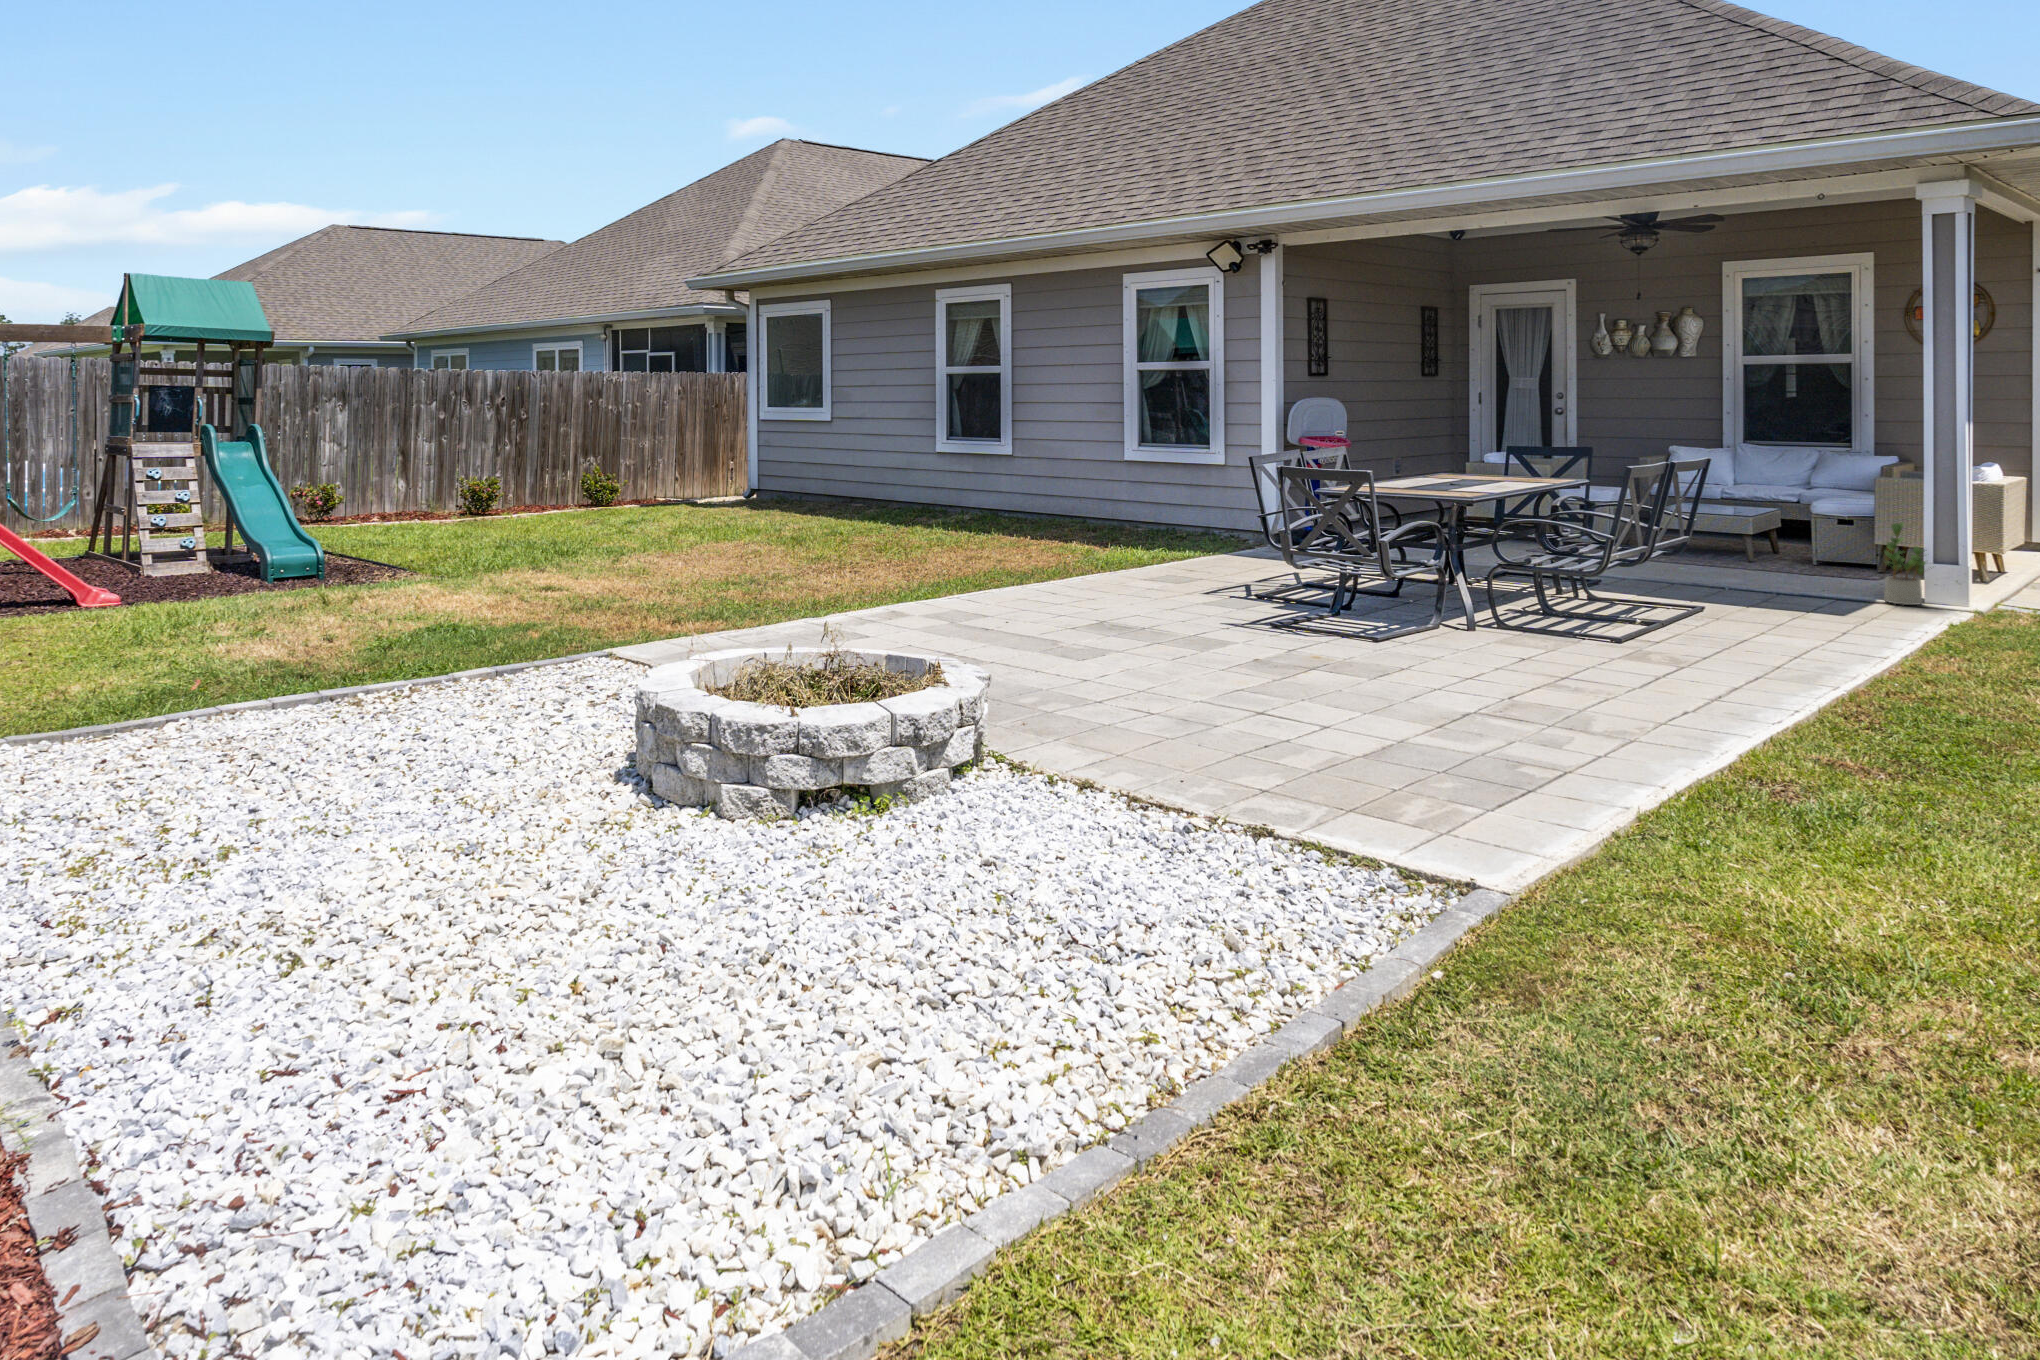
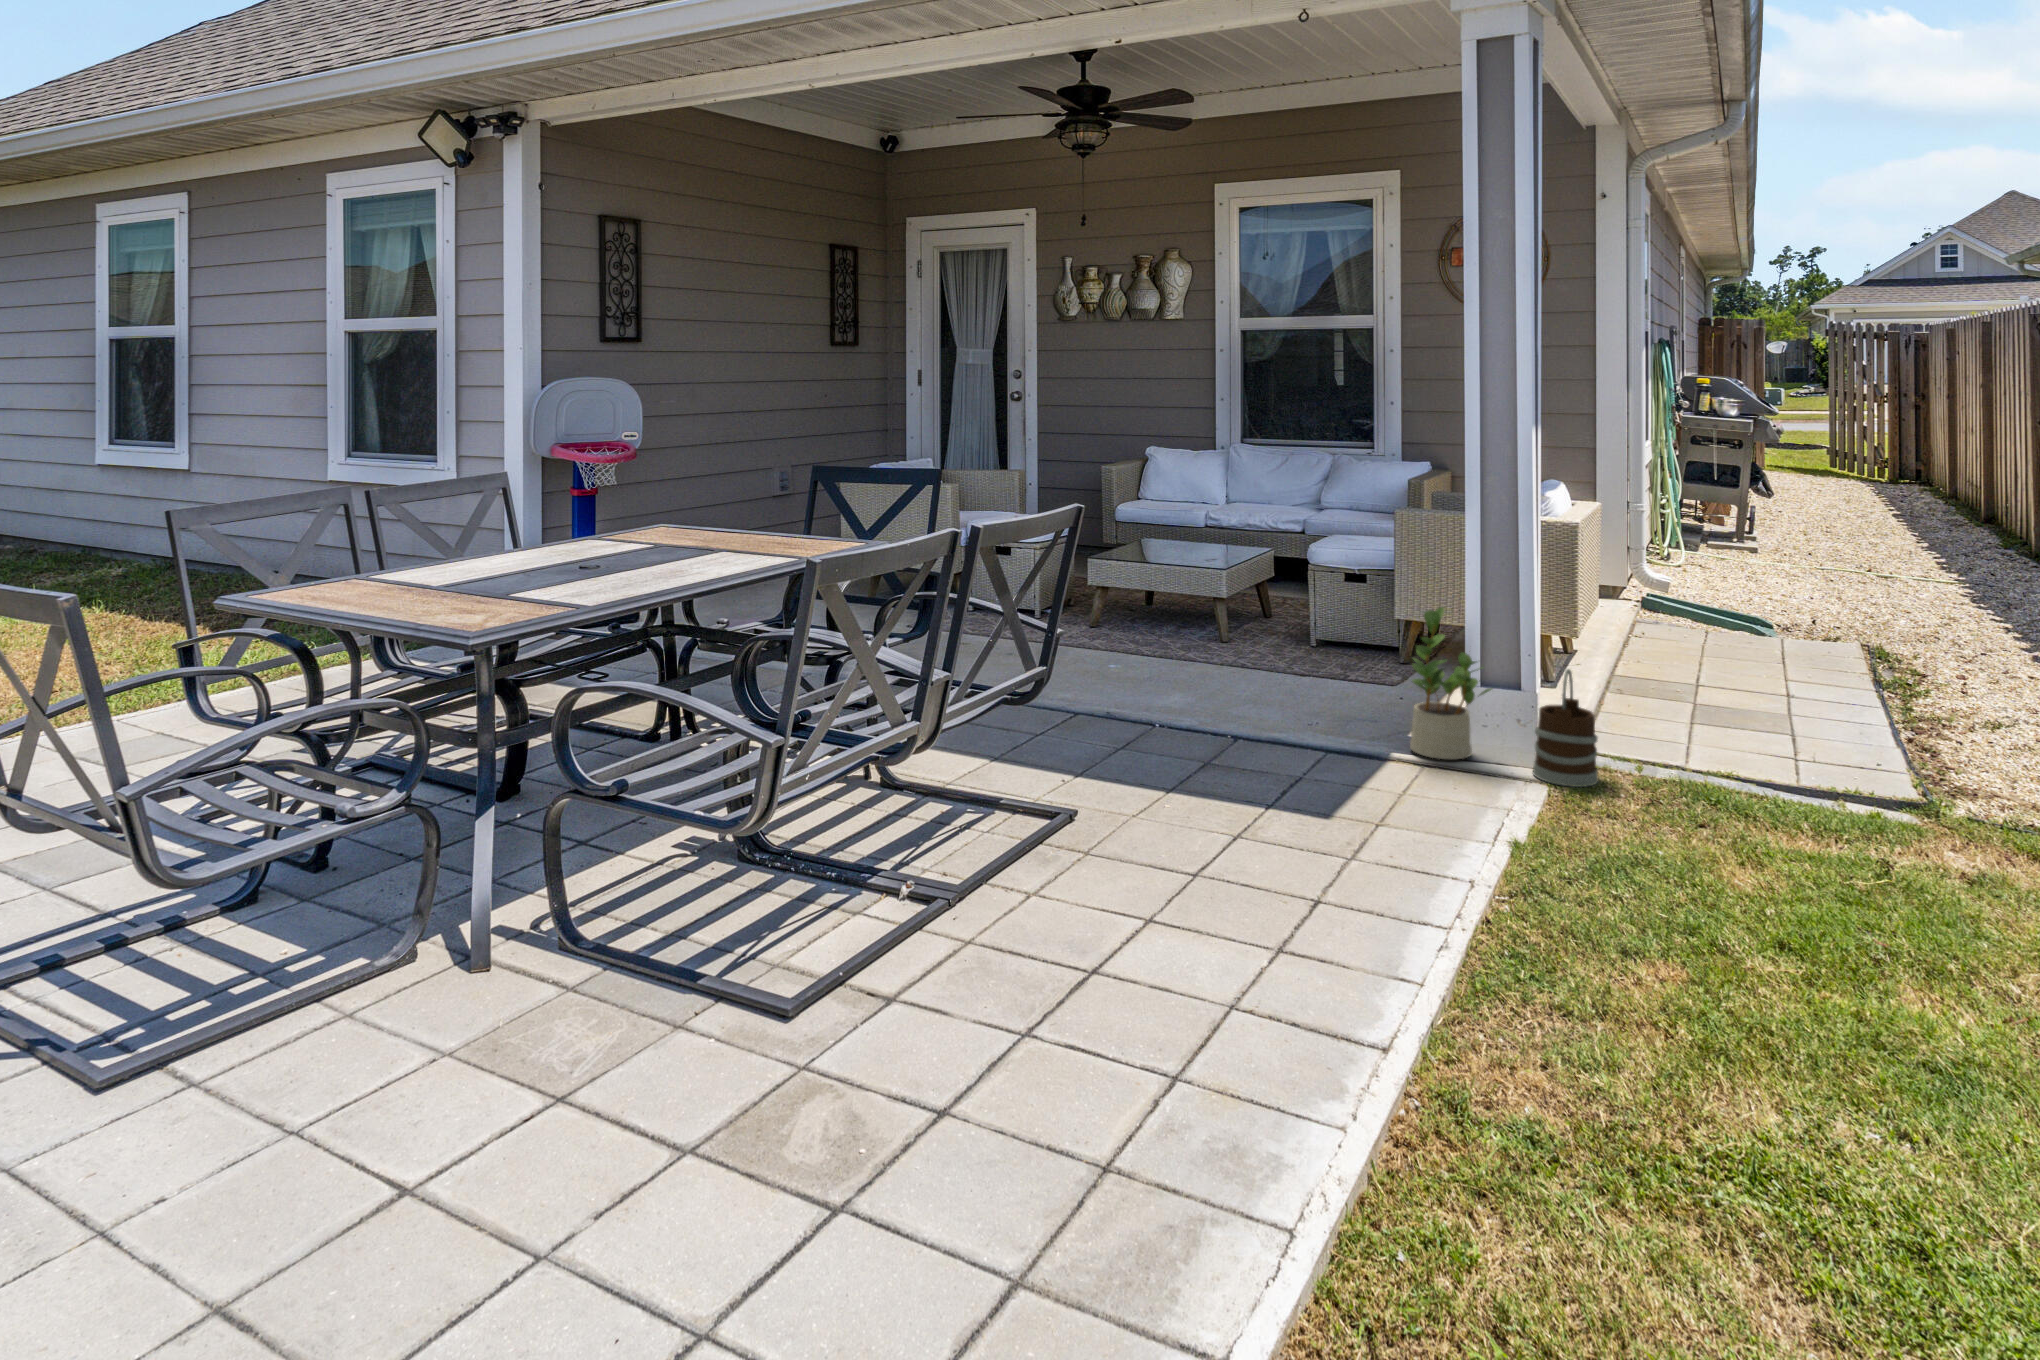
wooden bucket: none [1960,553,2001,616] -> present [1533,669,1598,787]

